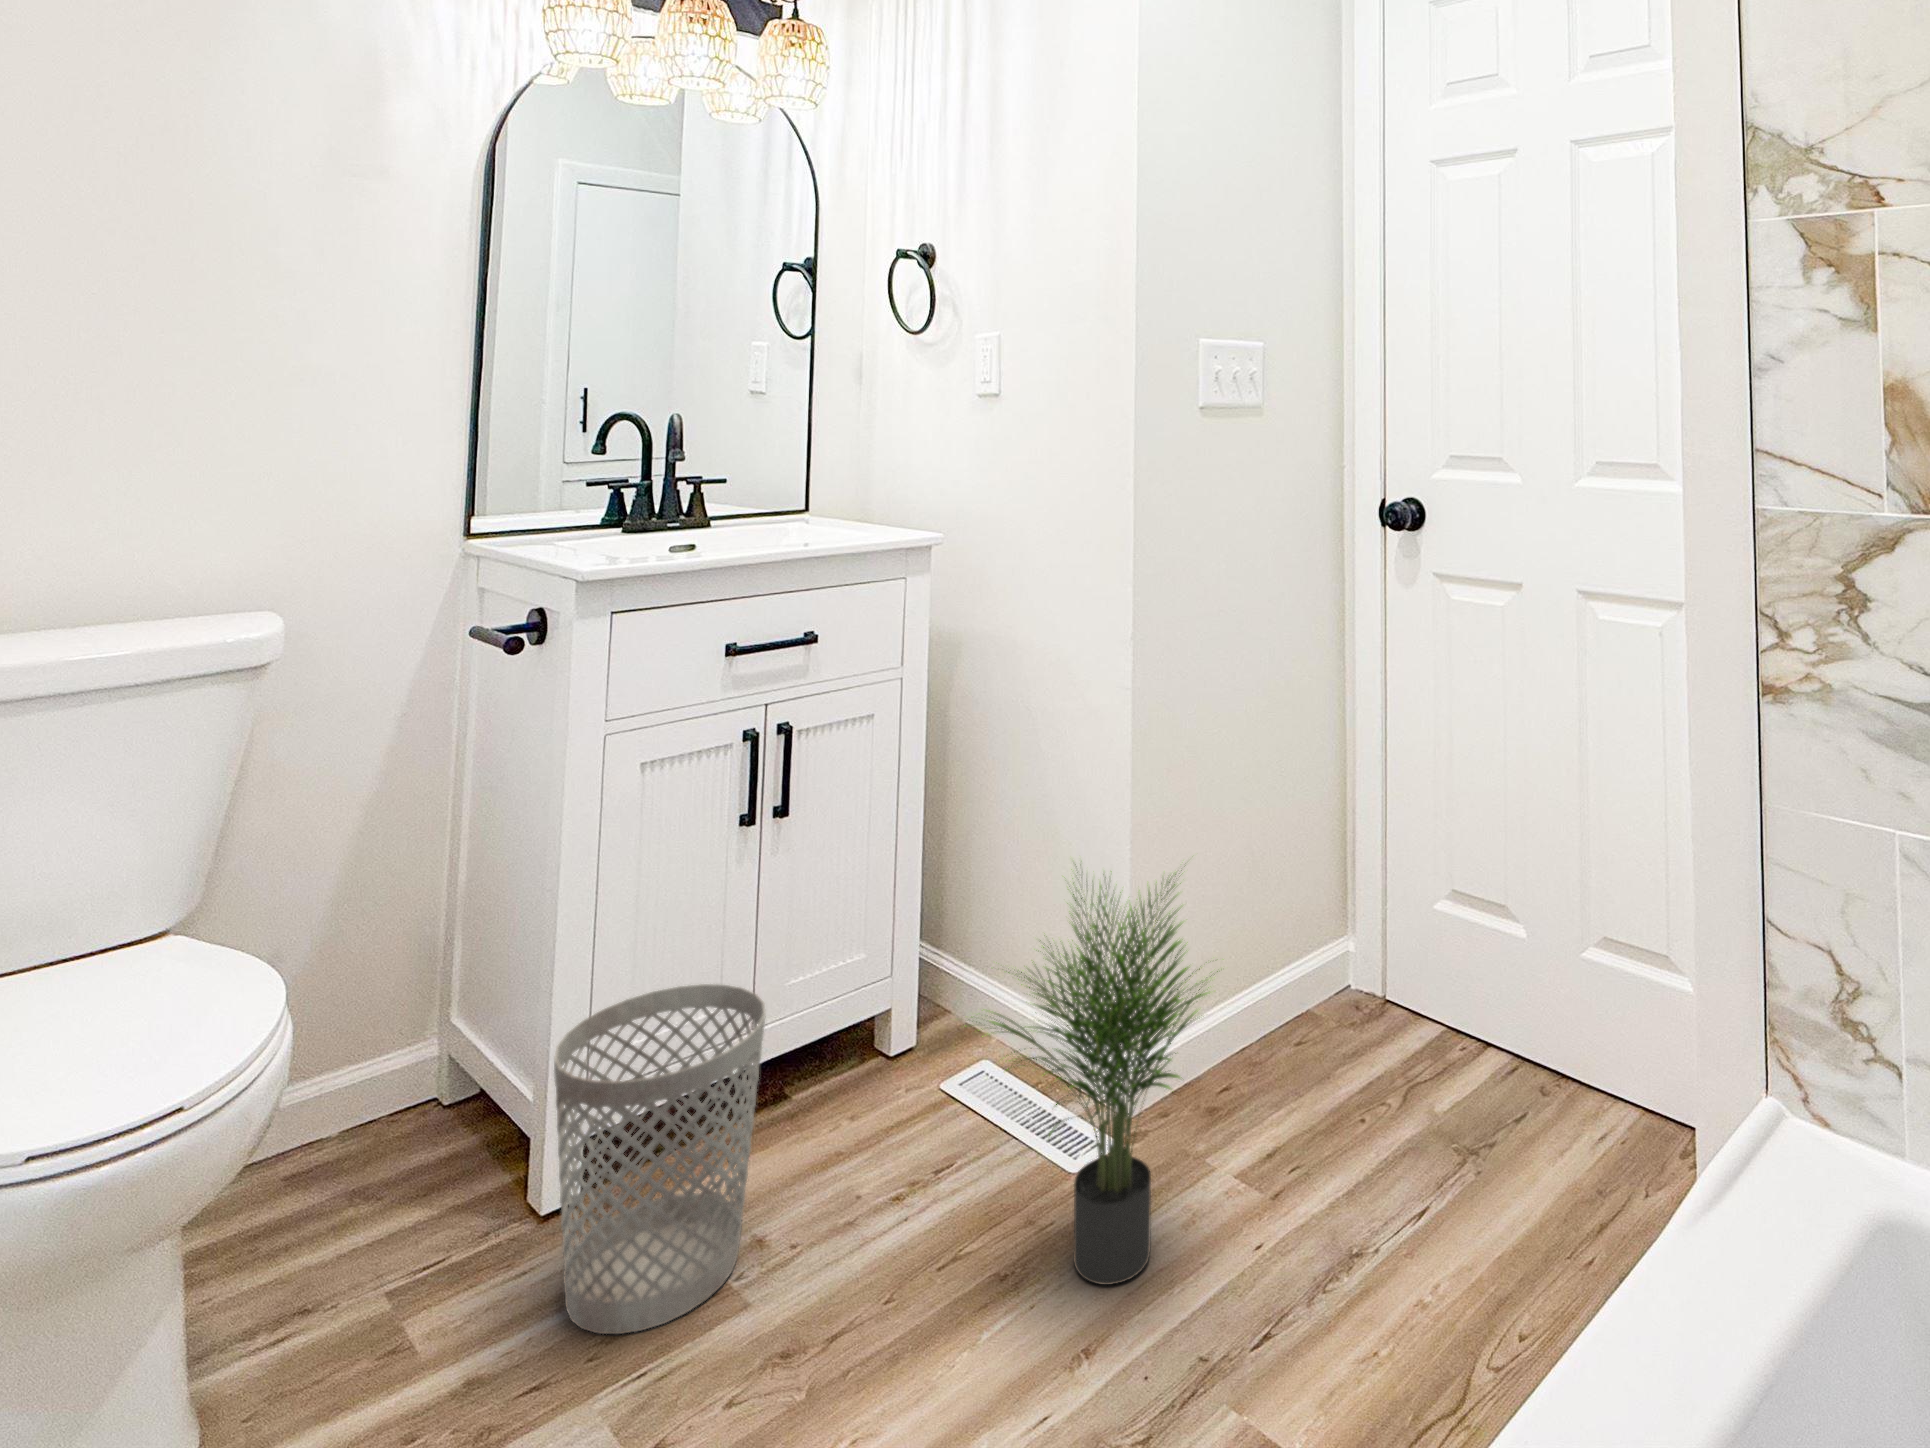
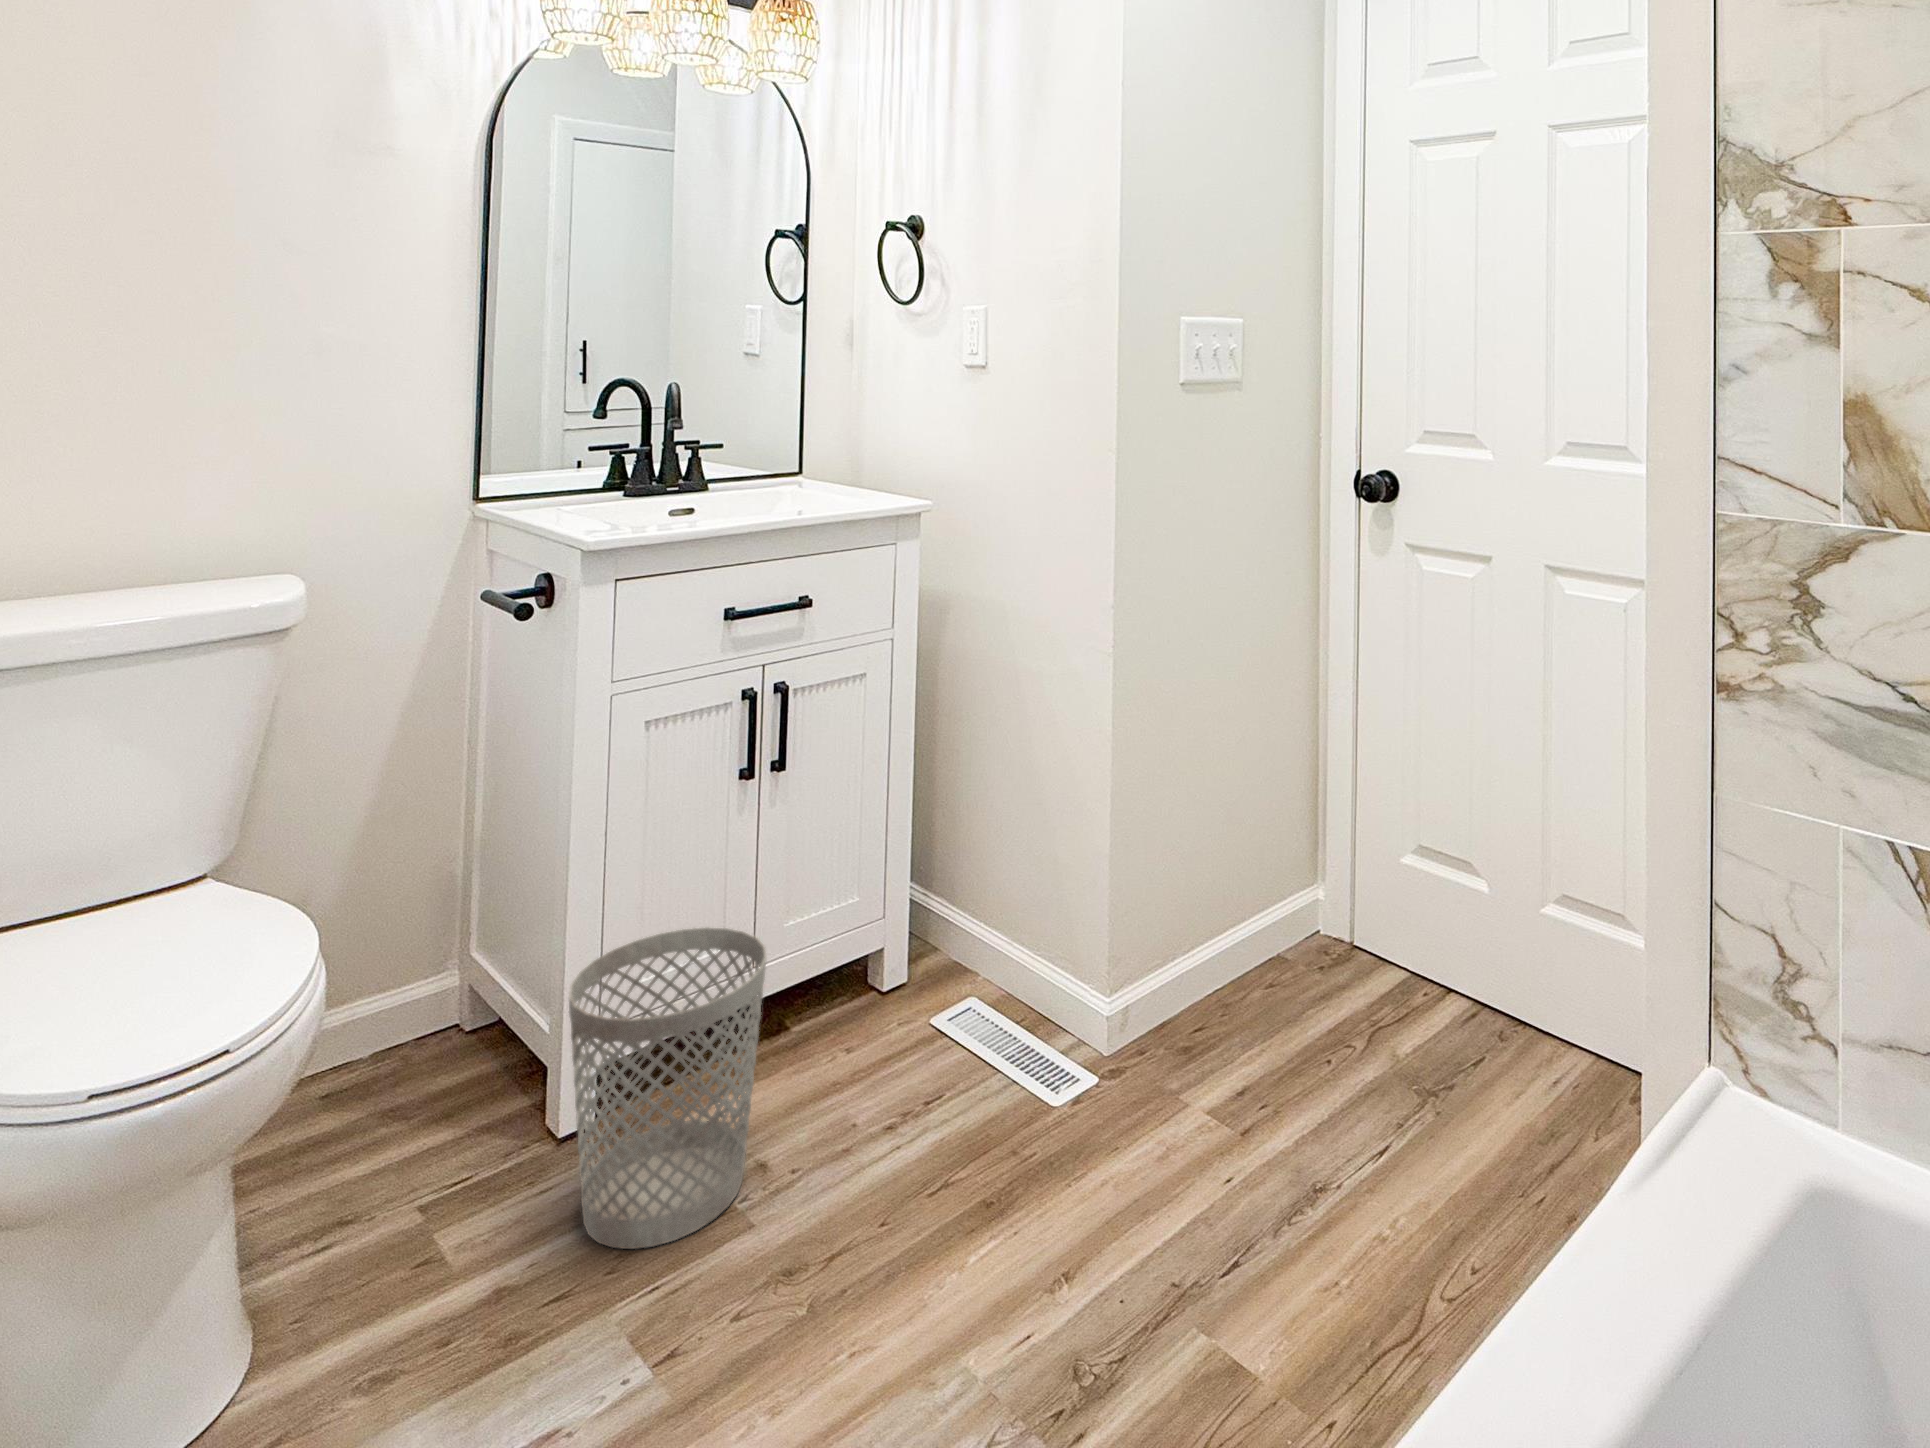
potted plant: present [972,864,1218,1285] -> none [941,814,1208,1214]

